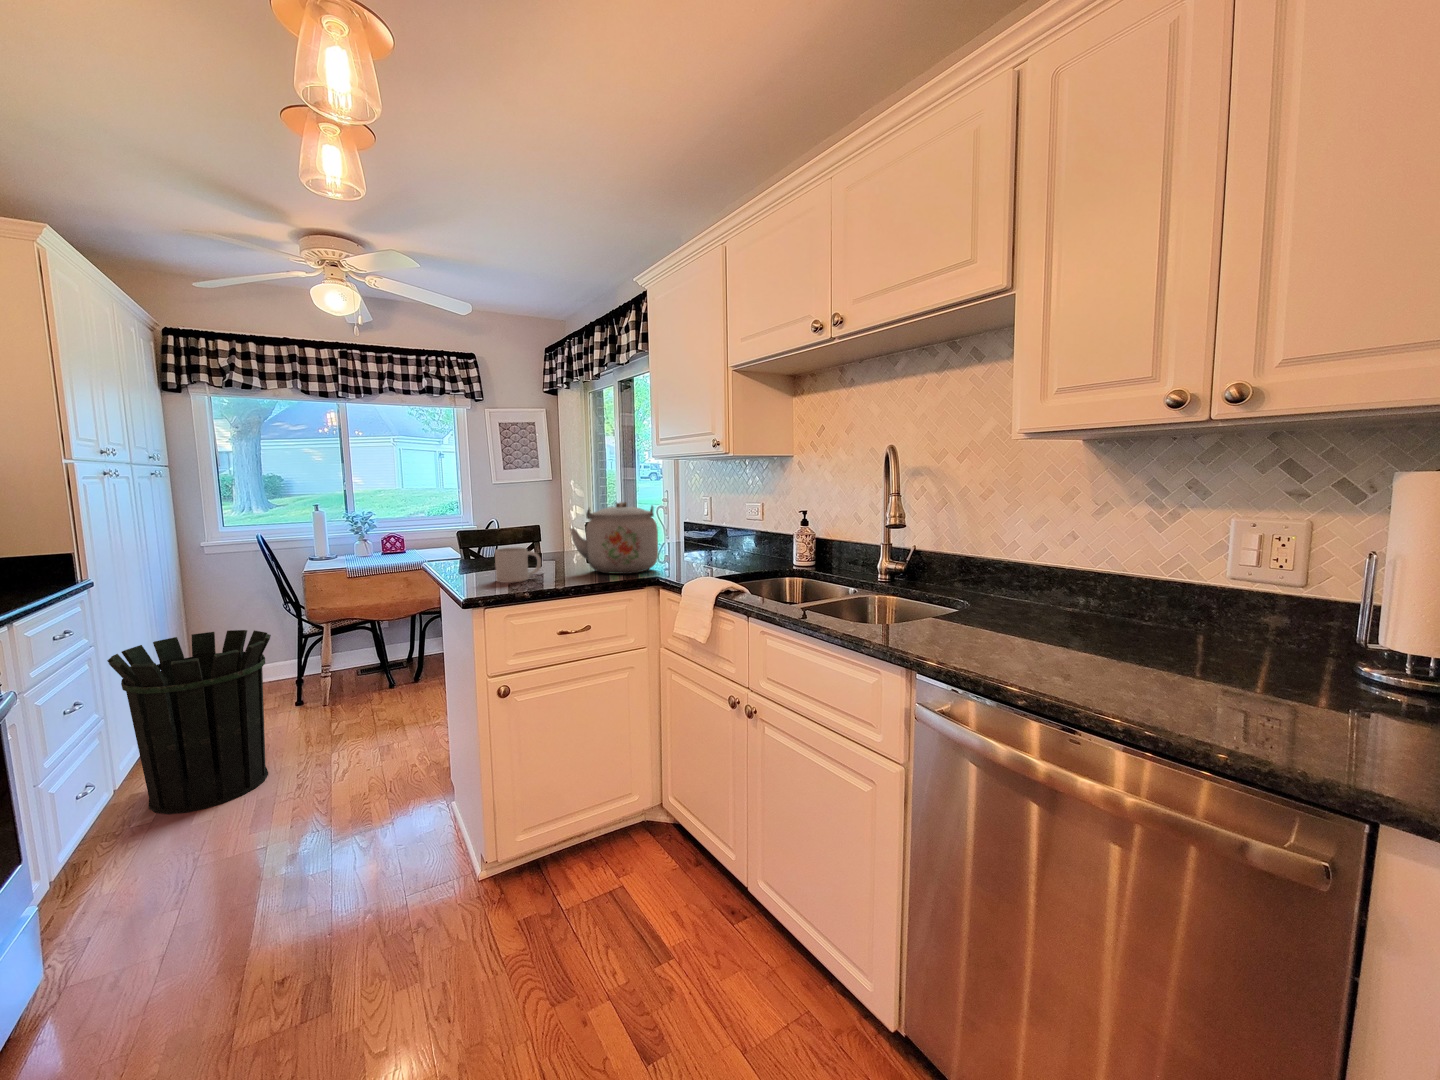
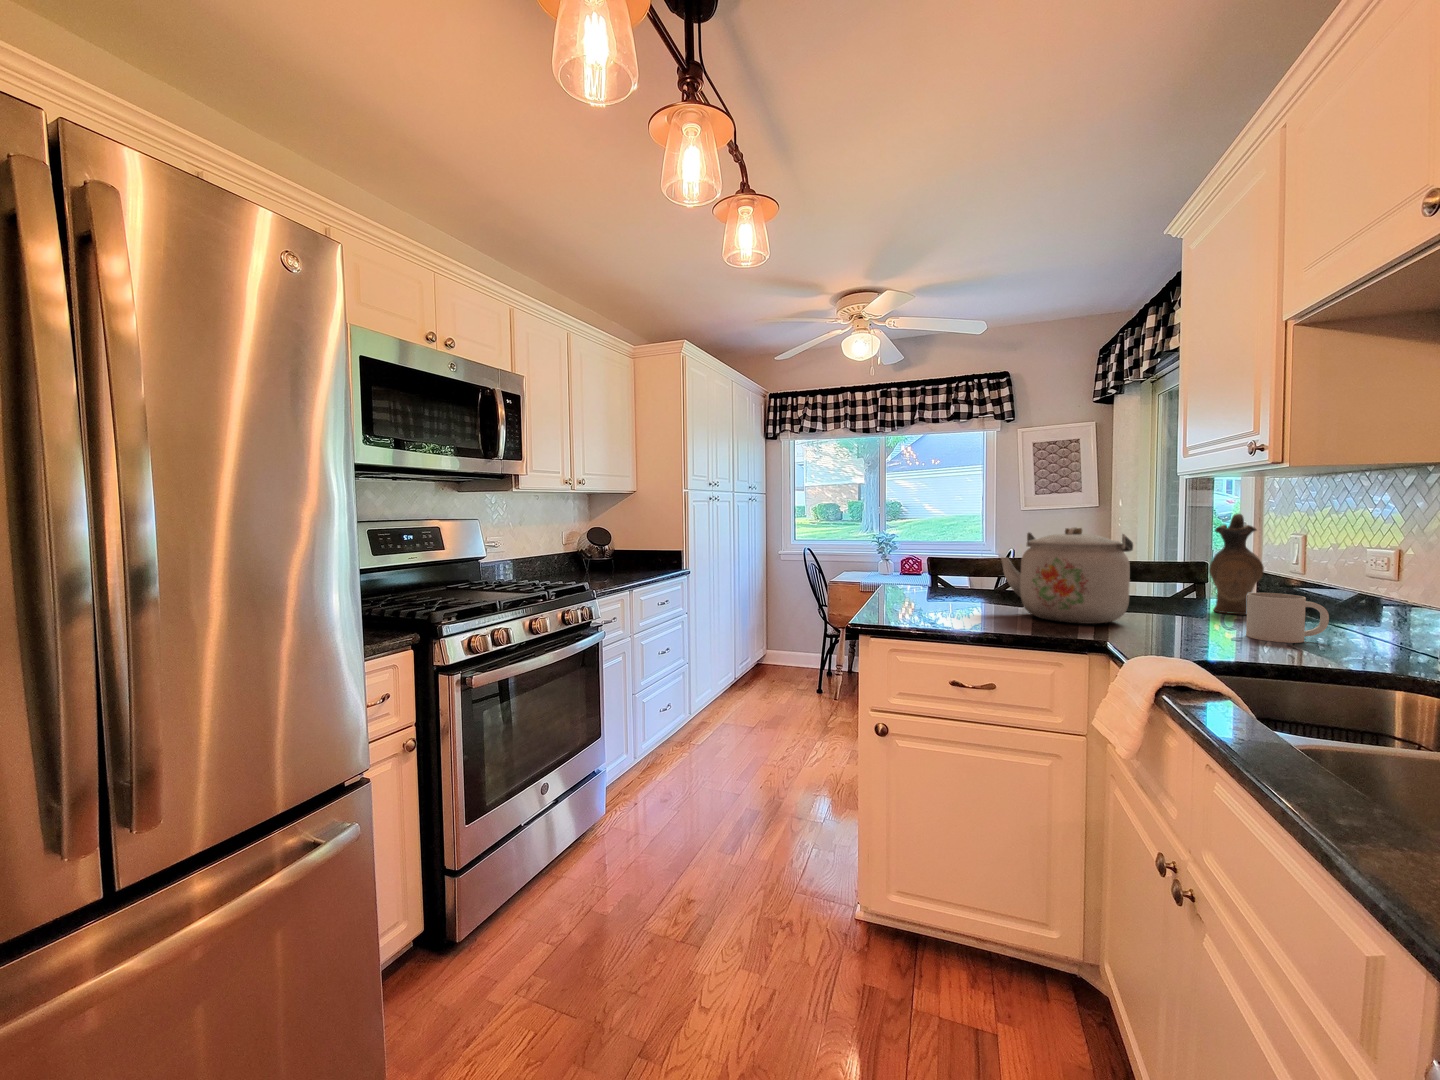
ceramic pitcher: none [675,488,703,554] -> present [1209,514,1264,614]
mug: present [495,548,541,583] -> present [1246,593,1329,643]
waste bin: present [107,630,271,814] -> none [689,620,781,753]

